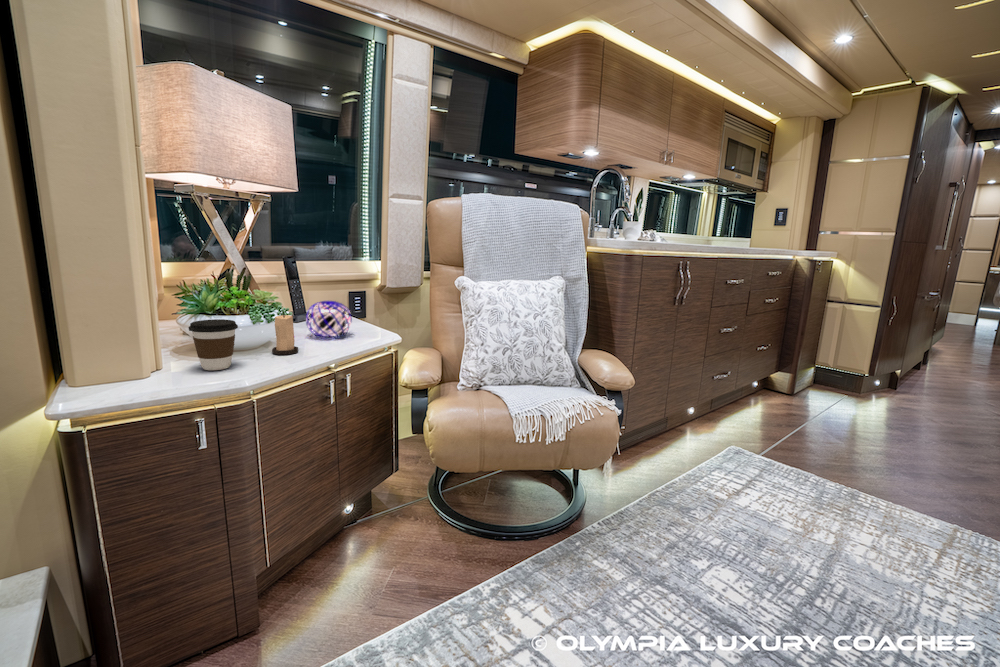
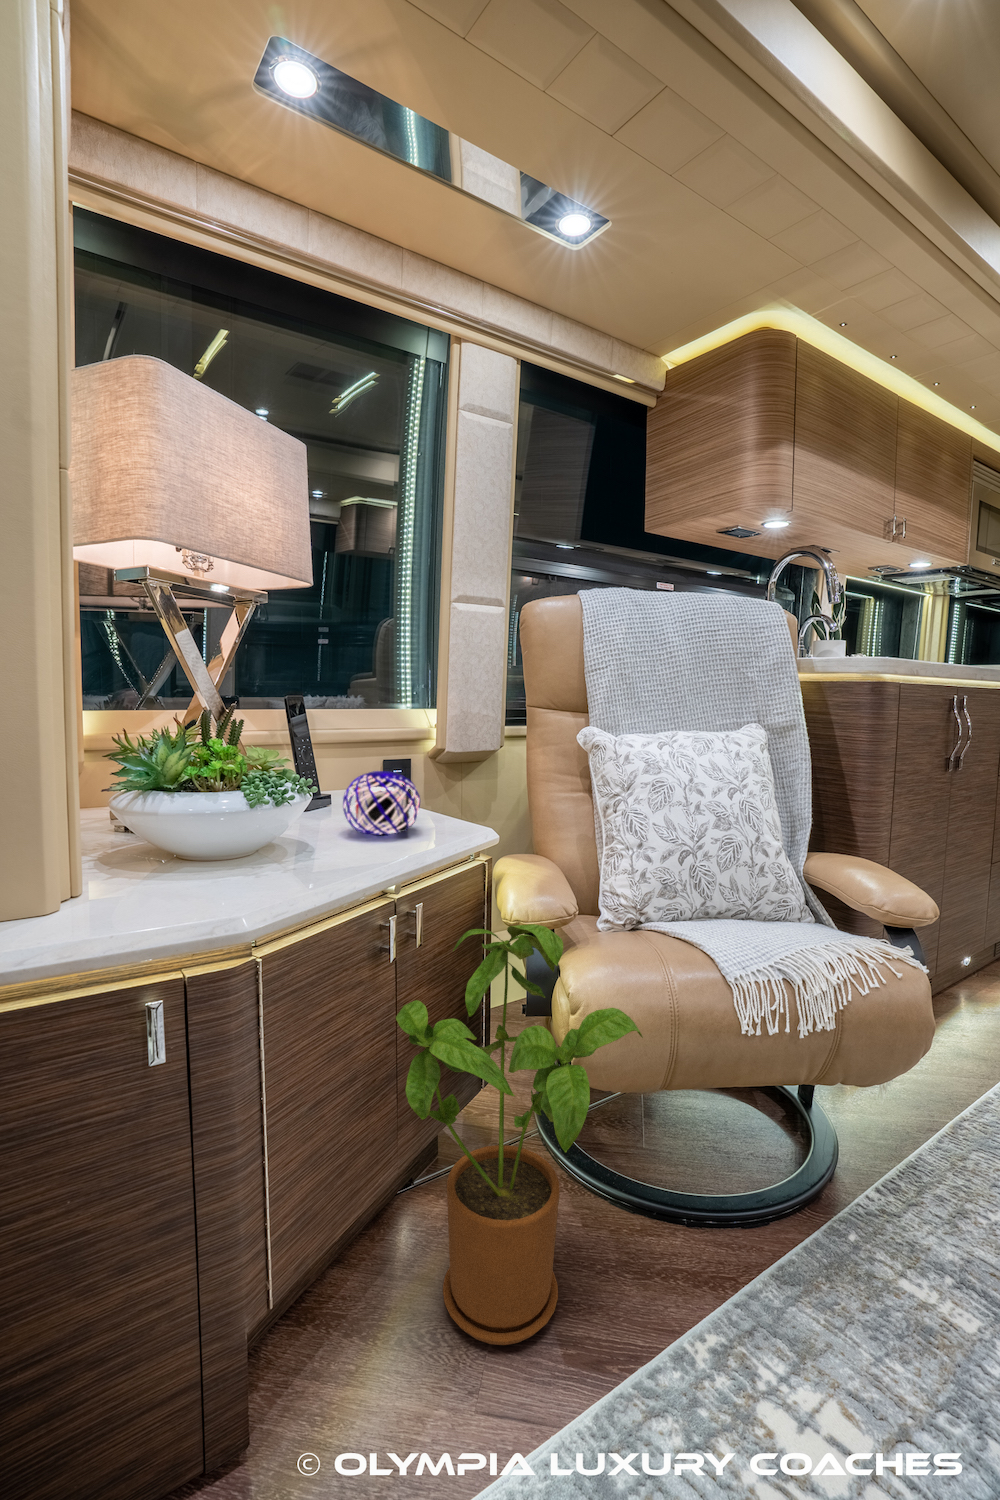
candle: present [272,313,298,355] -> none [297,793,340,870]
coffee cup: present [188,319,238,370] -> none [163,808,248,904]
house plant: none [326,384,462,591] -> present [396,924,643,1345]

